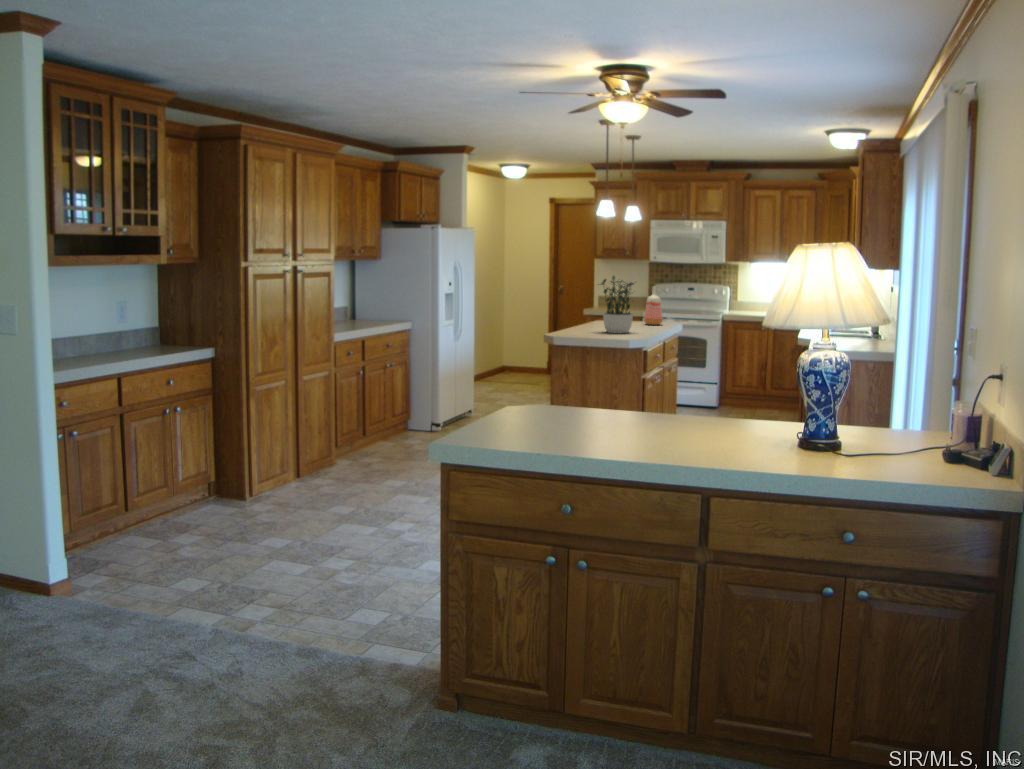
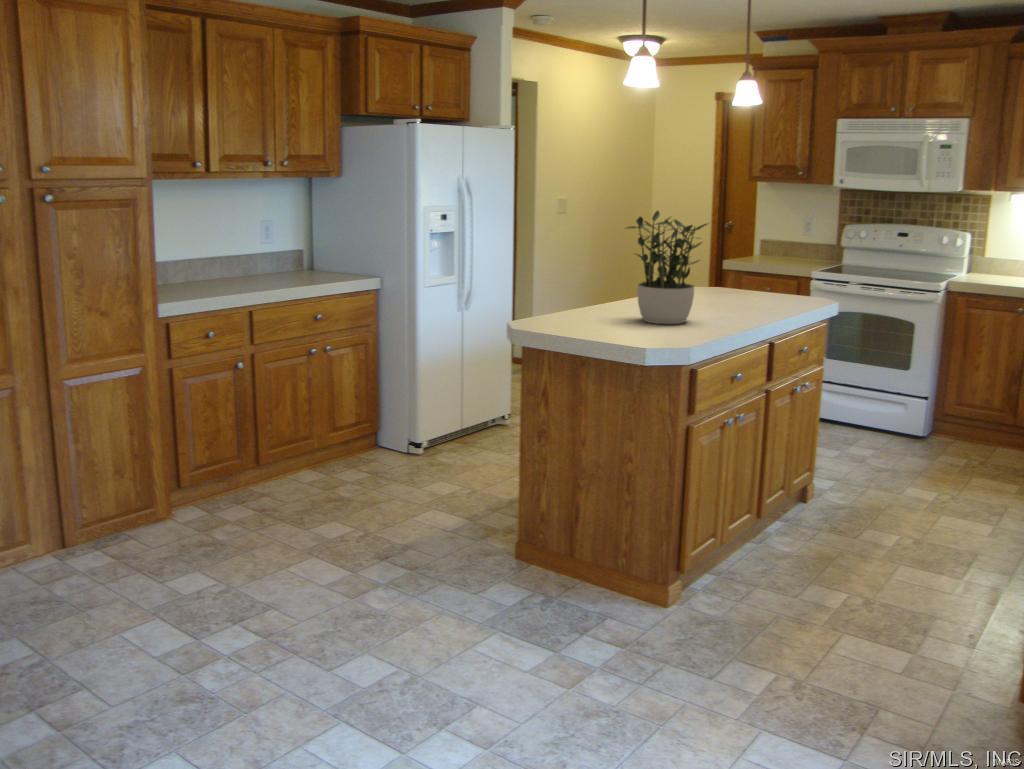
vase: present [644,286,663,325] -> none [752,232,788,304]

